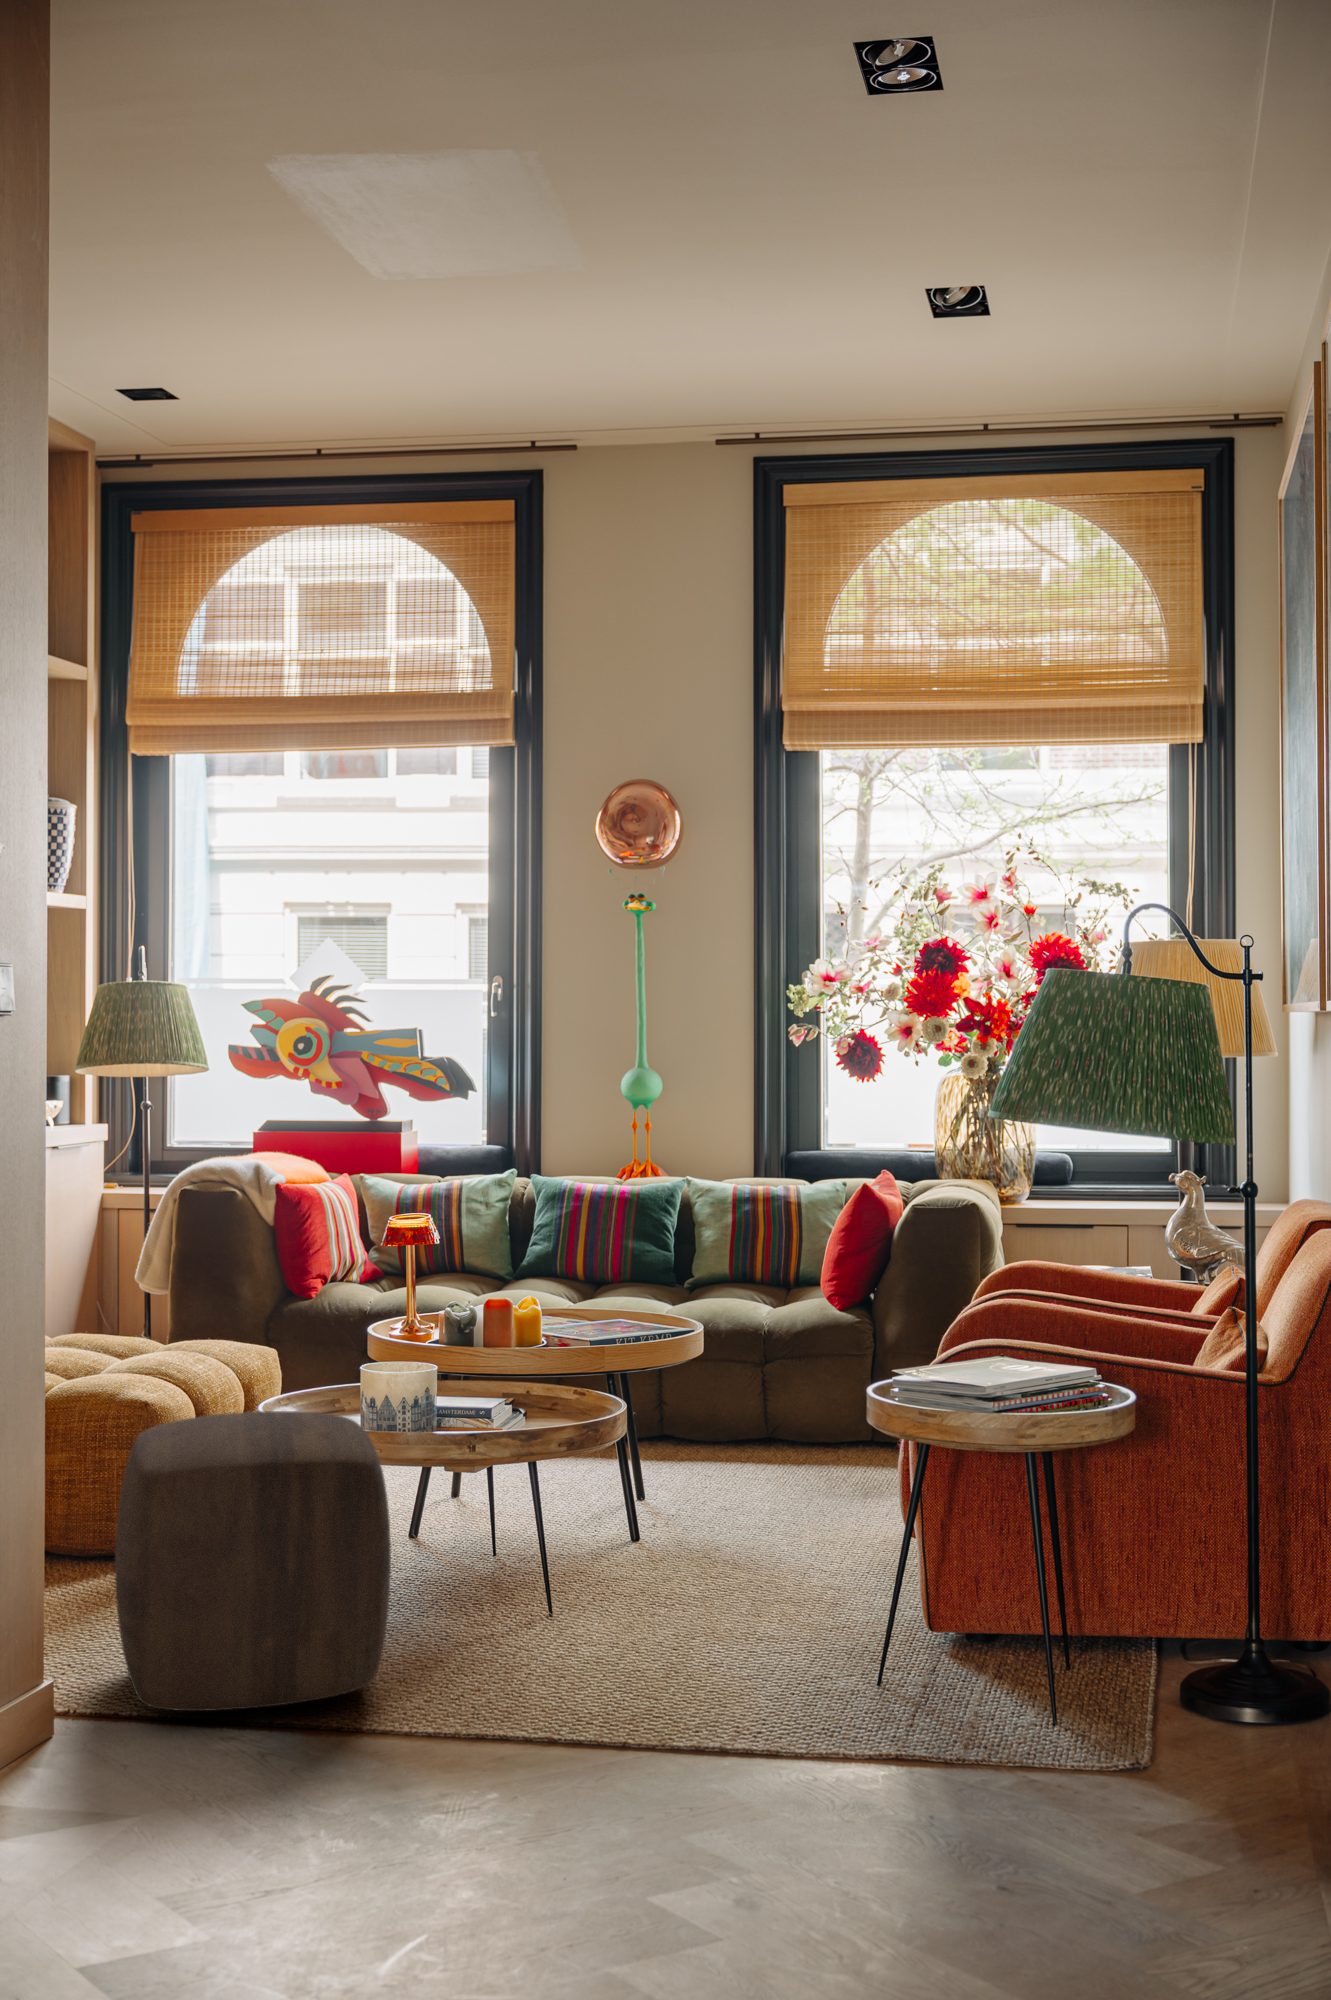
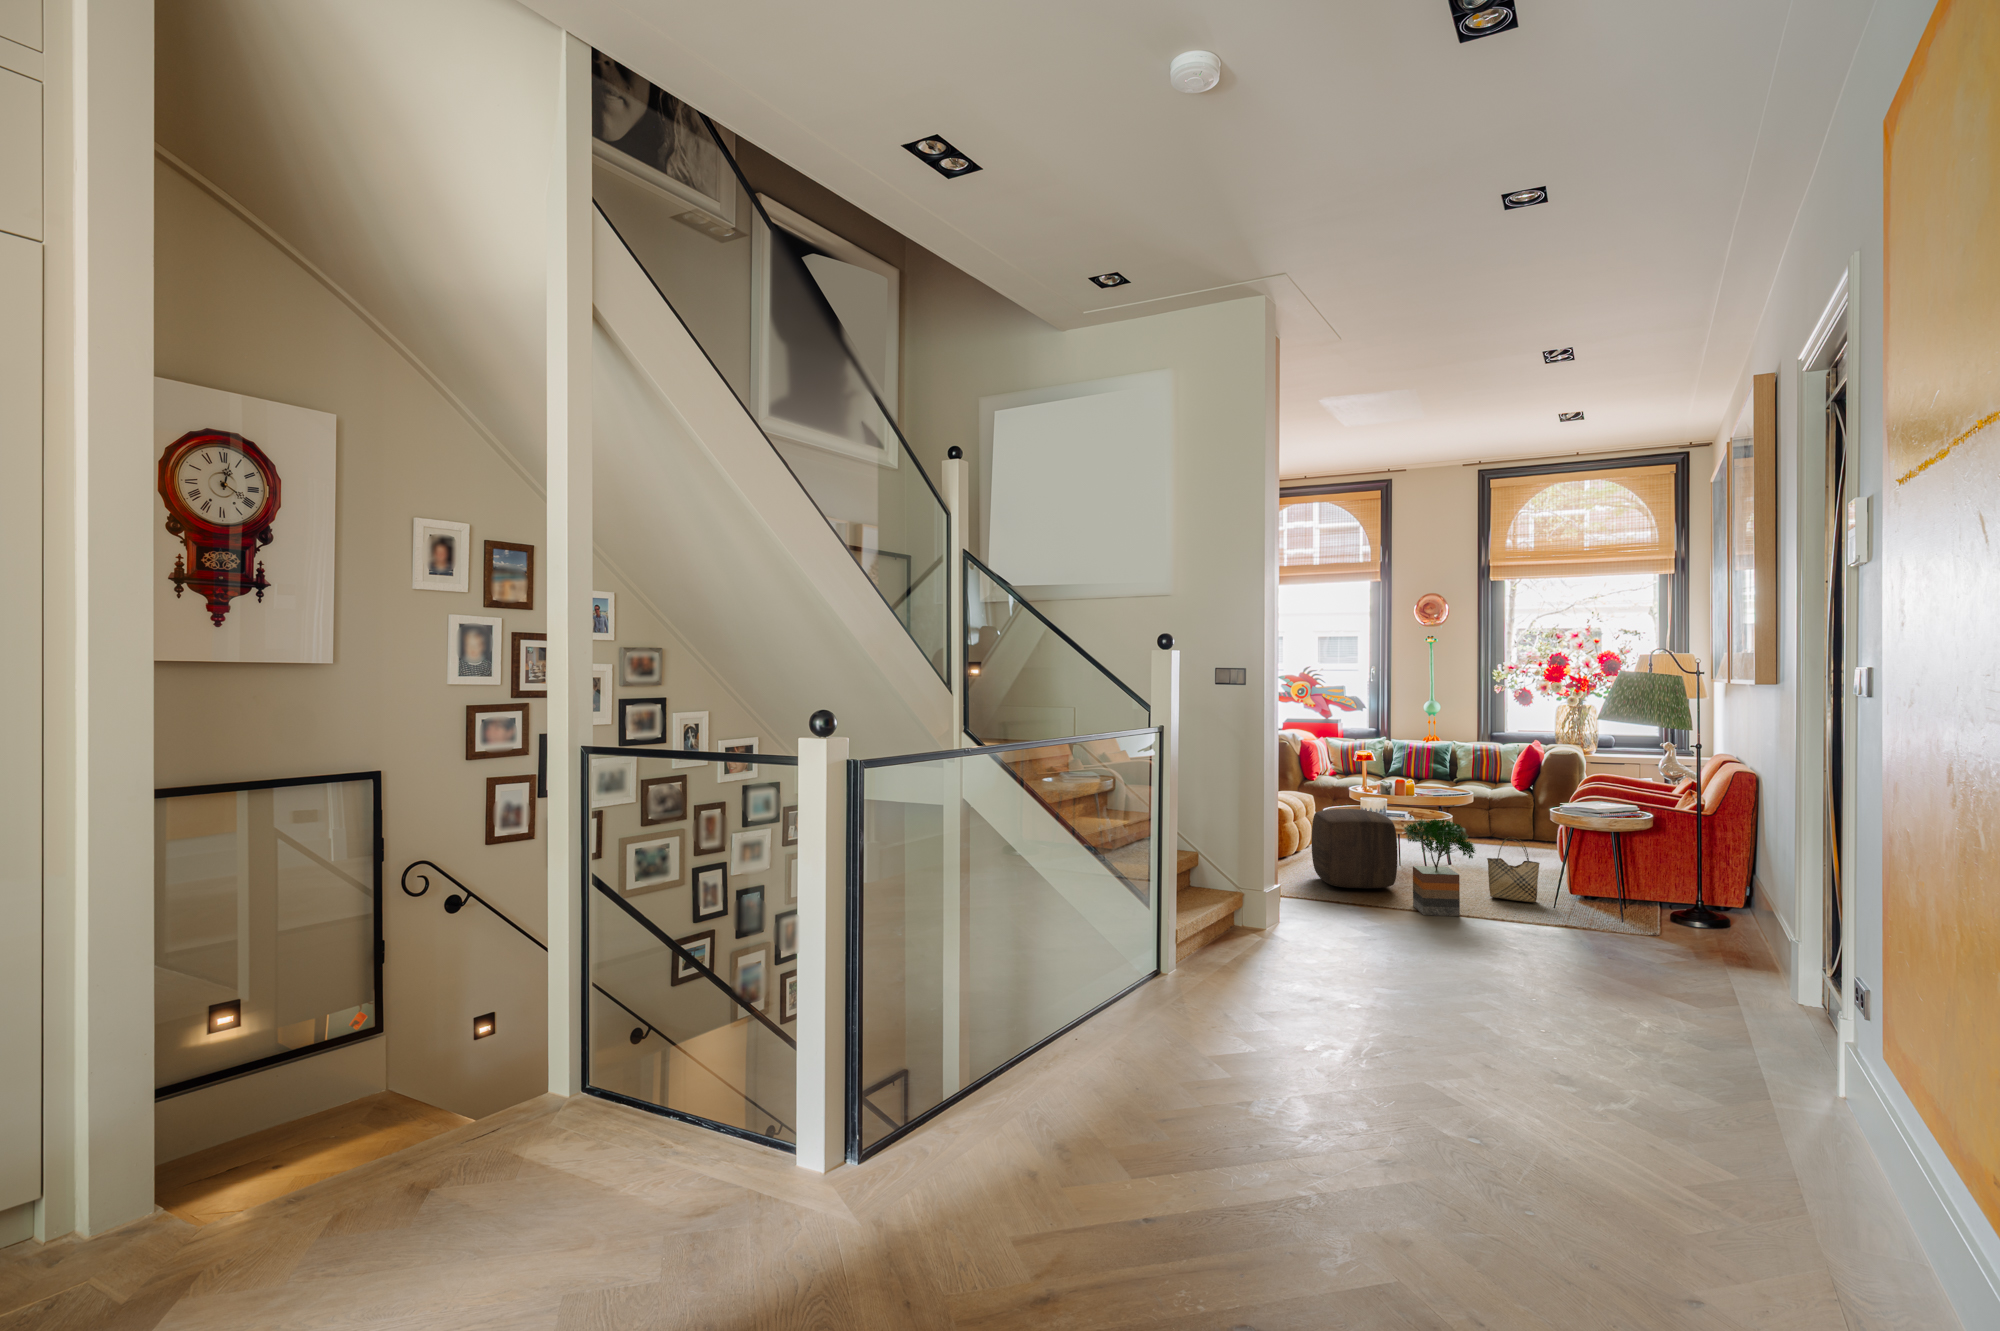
potted tree: none [360,1441,599,1823] -> present [1404,819,1476,916]
woven basket: none [670,1478,826,1703] -> present [1487,837,1540,902]

